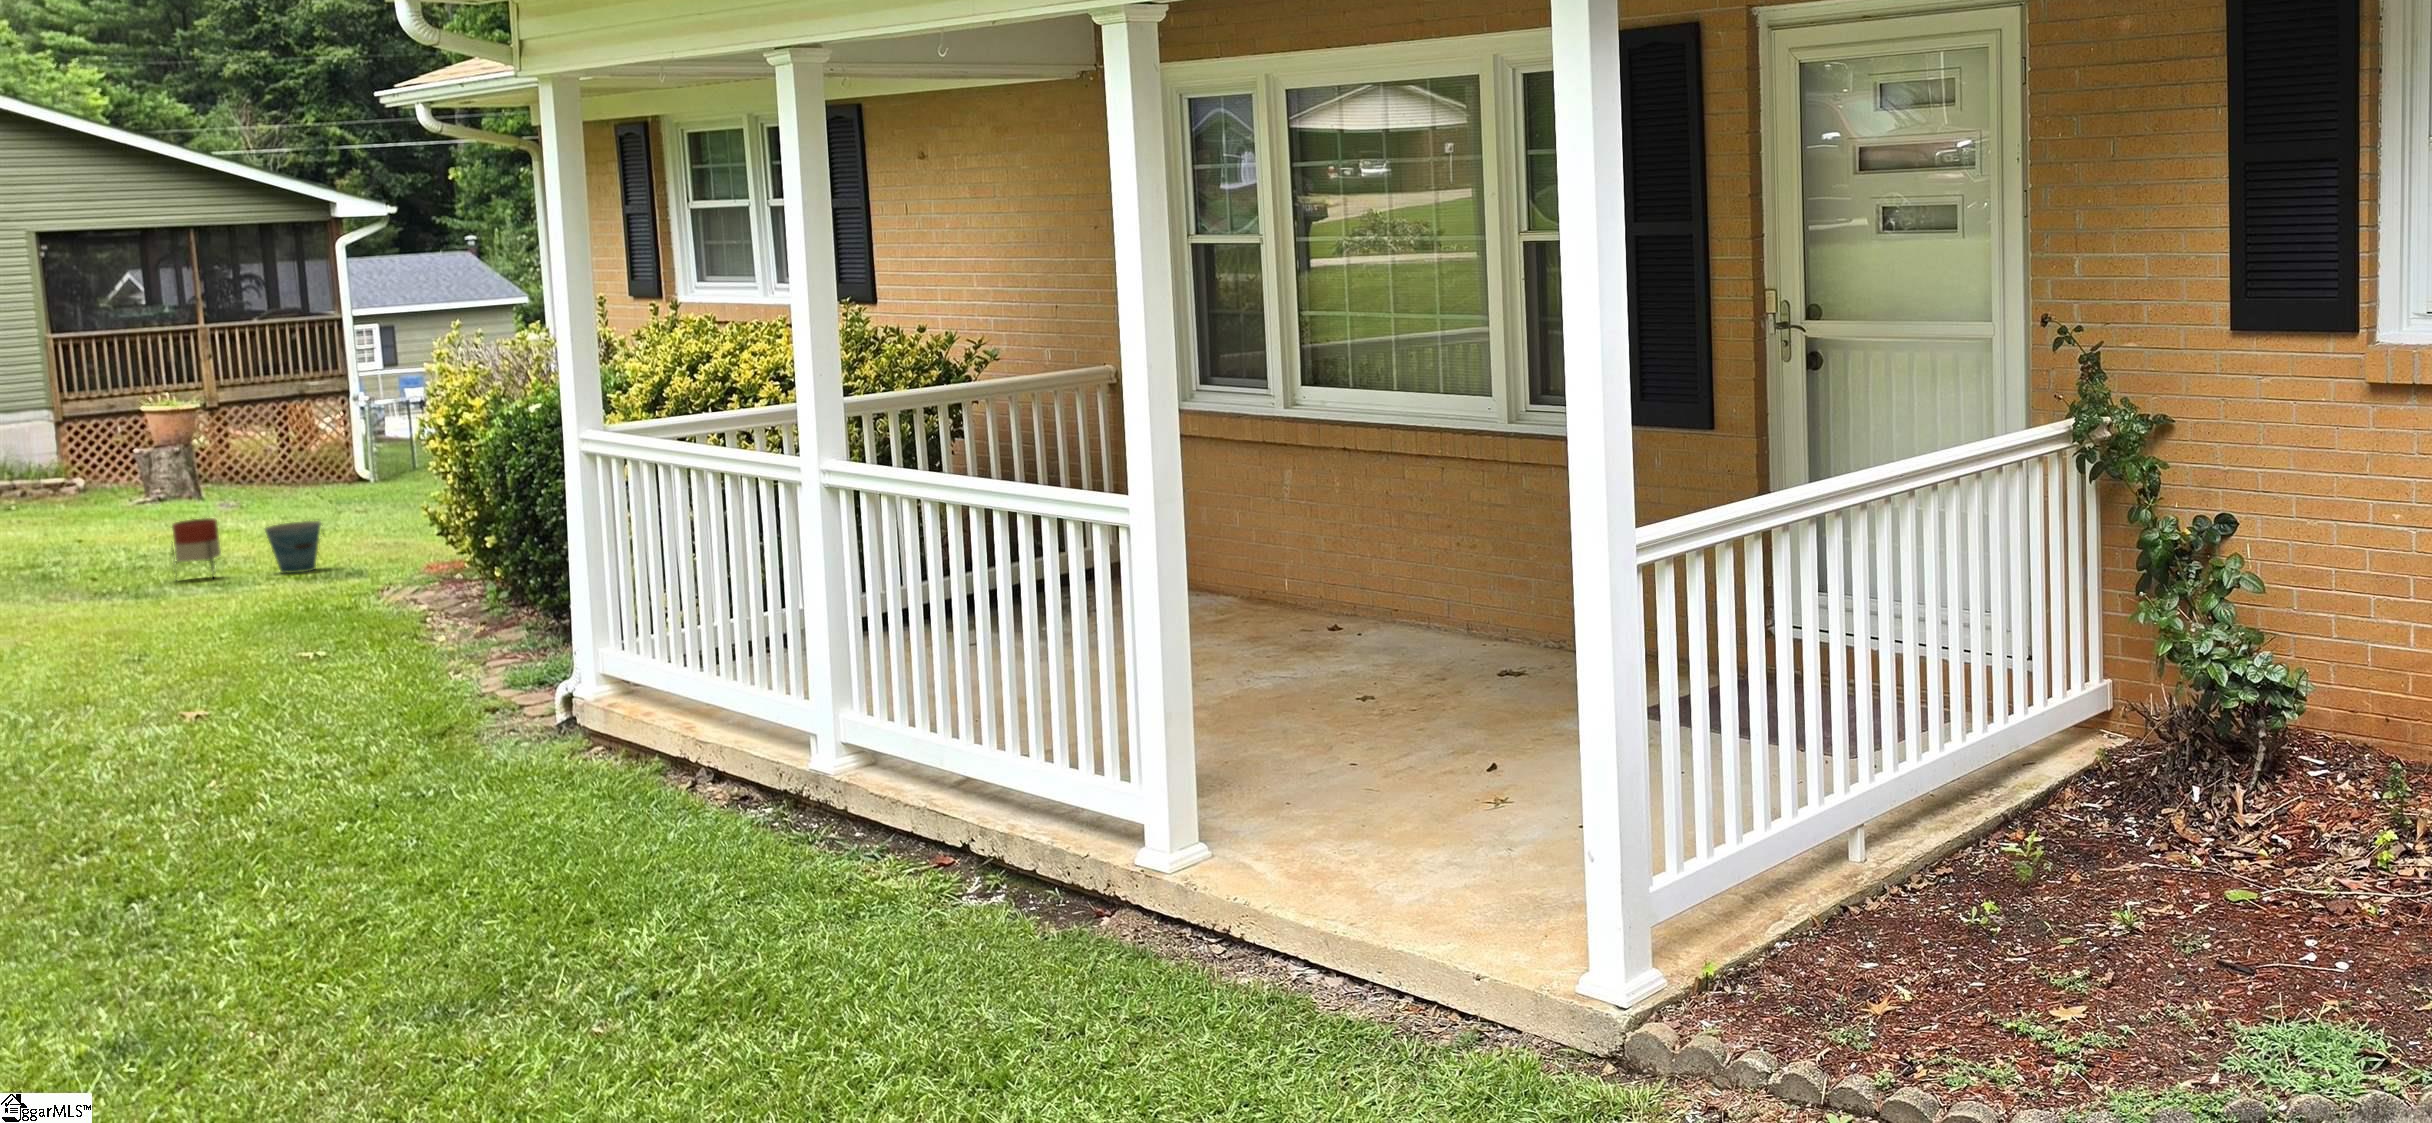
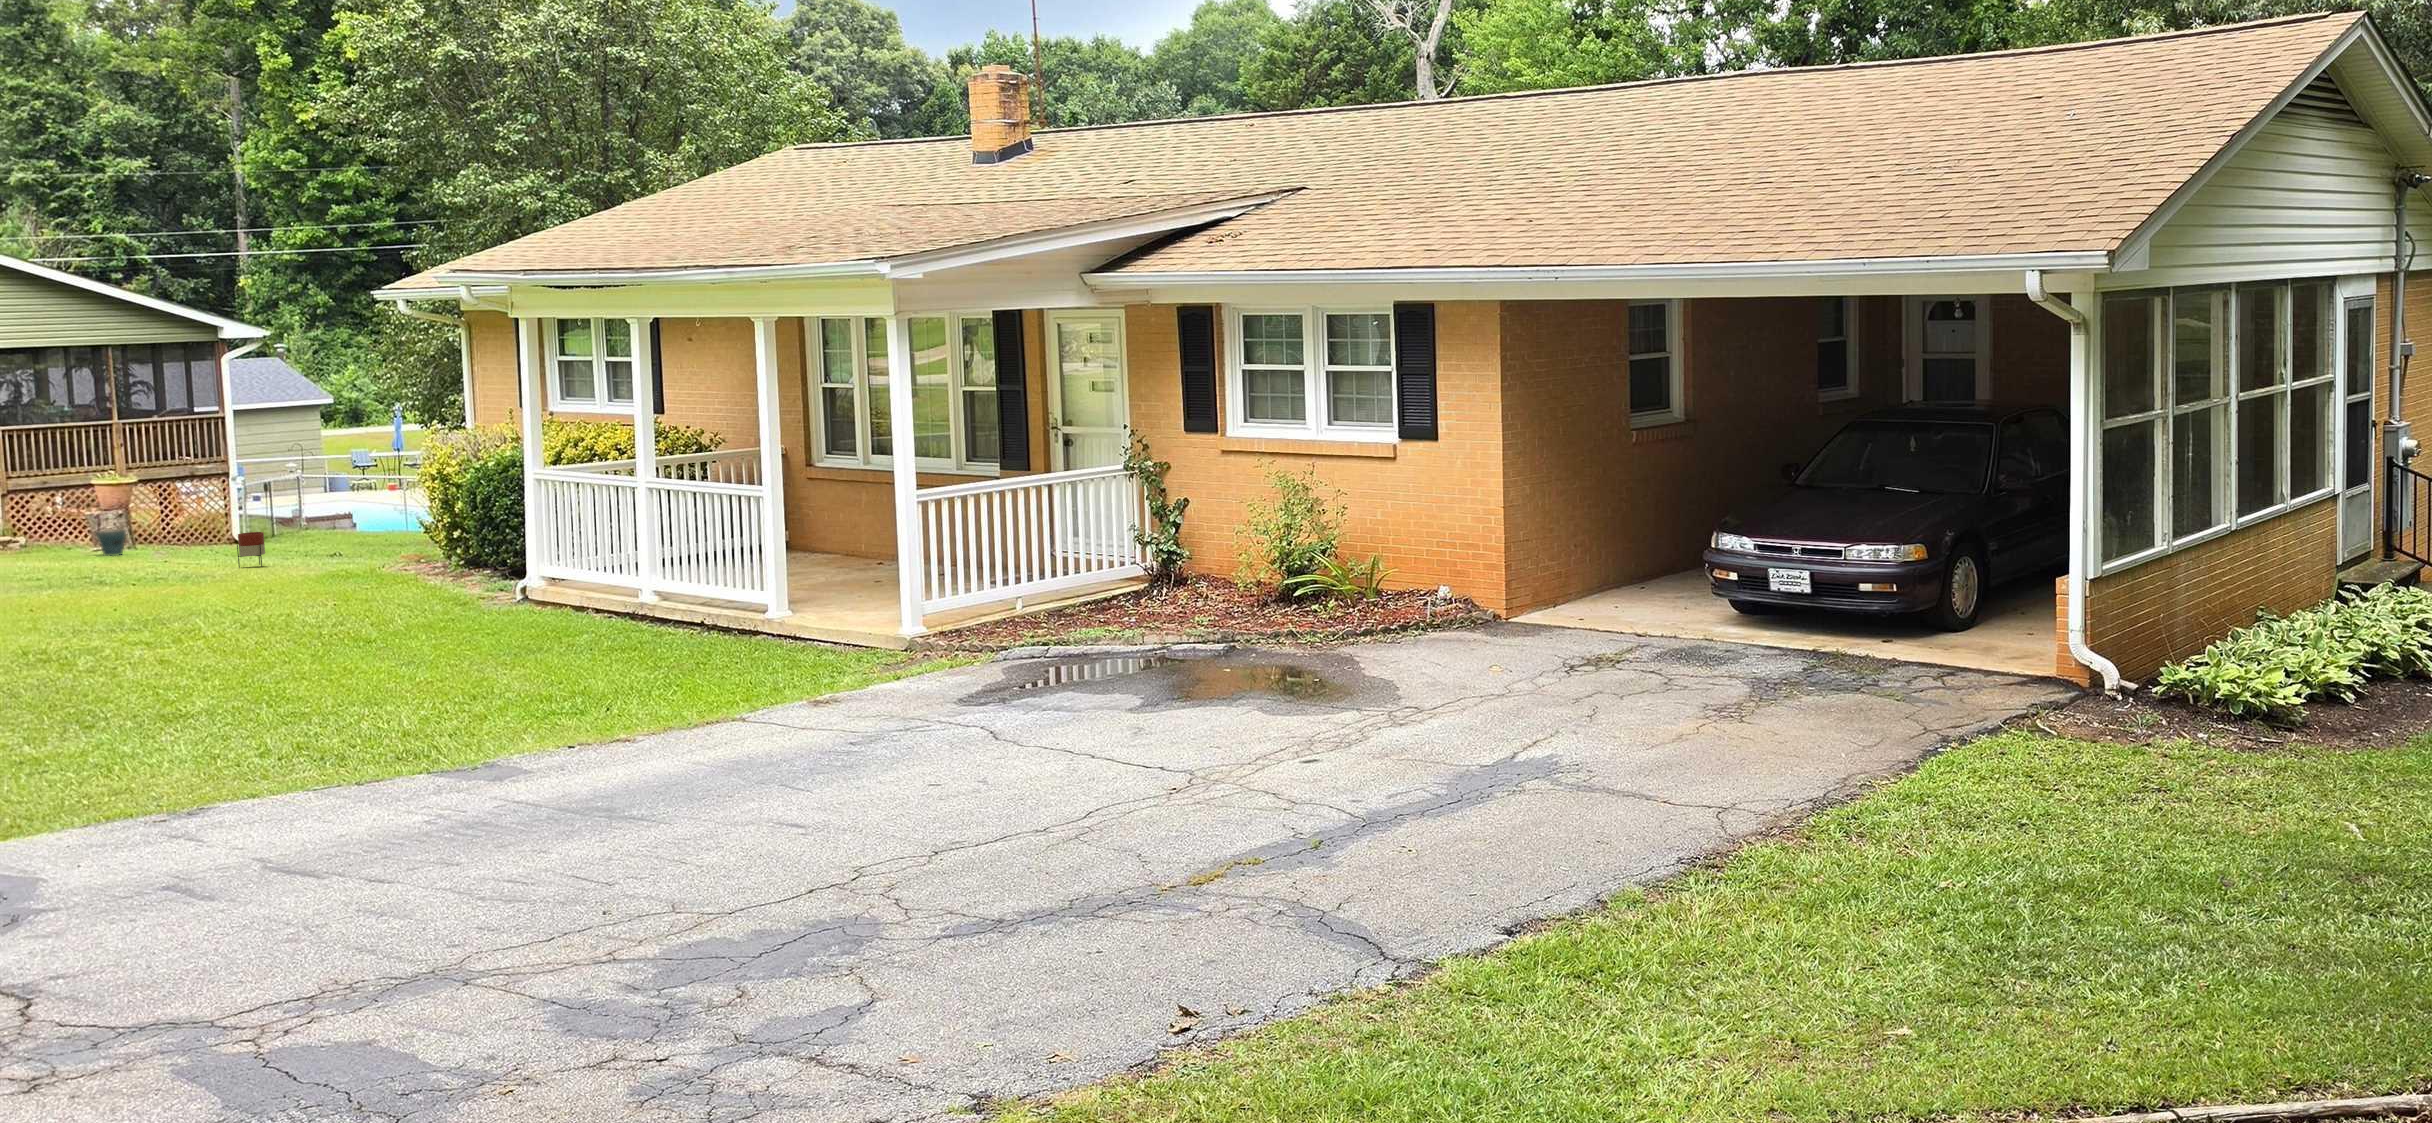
bucket: present [265,521,323,573] -> present [97,530,126,556]

